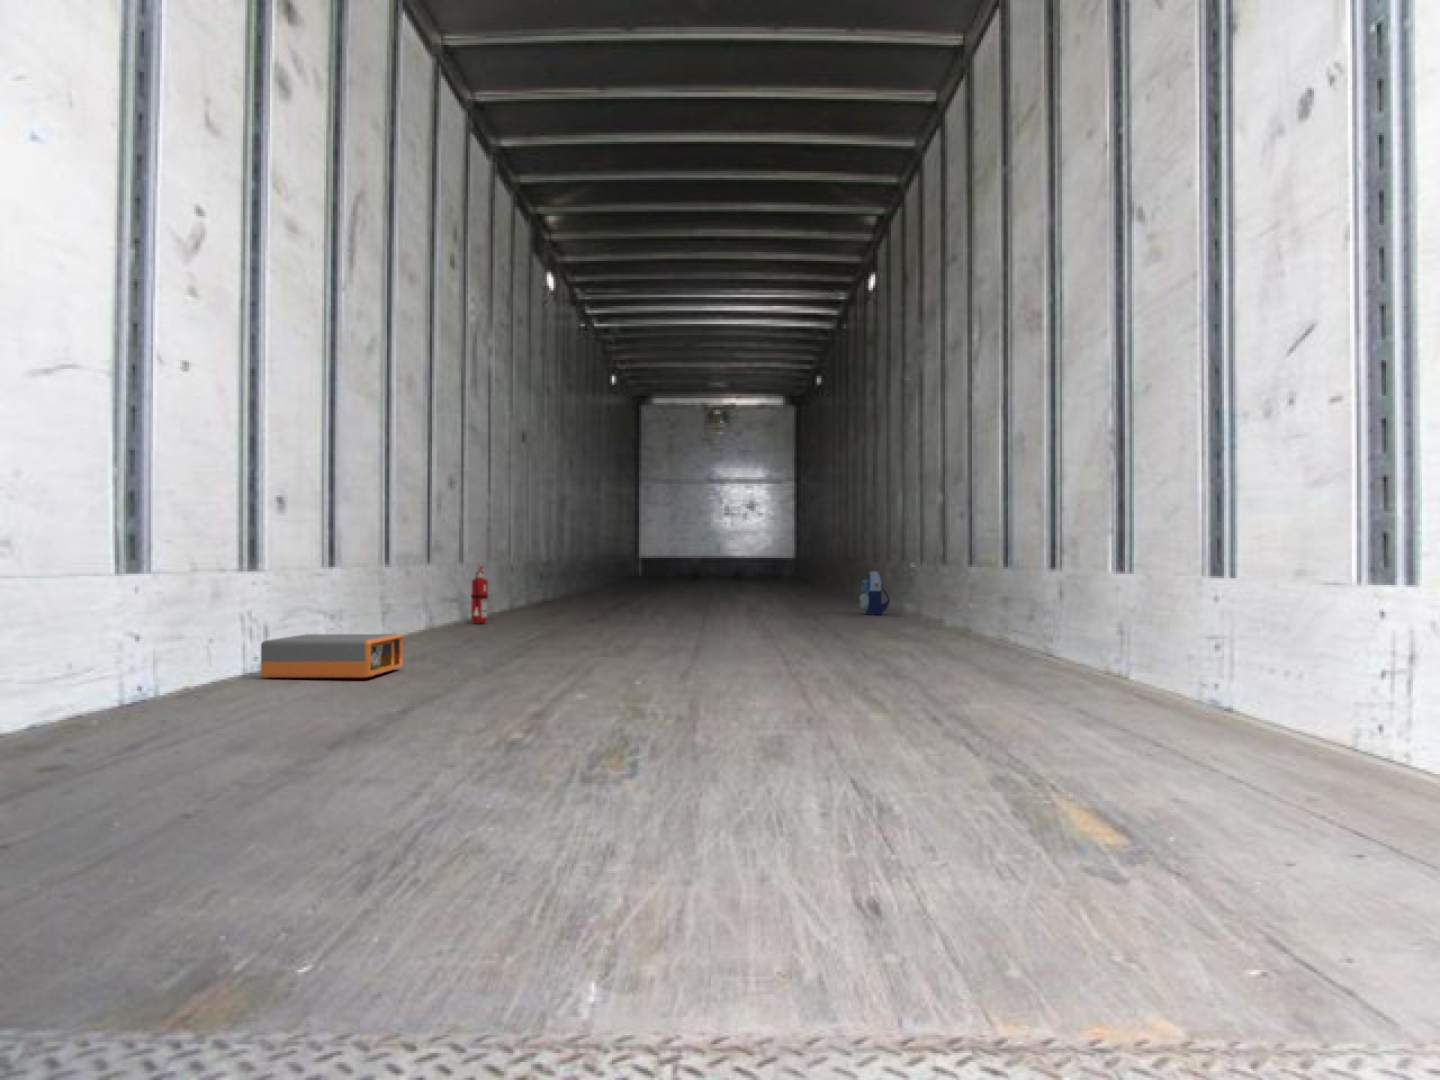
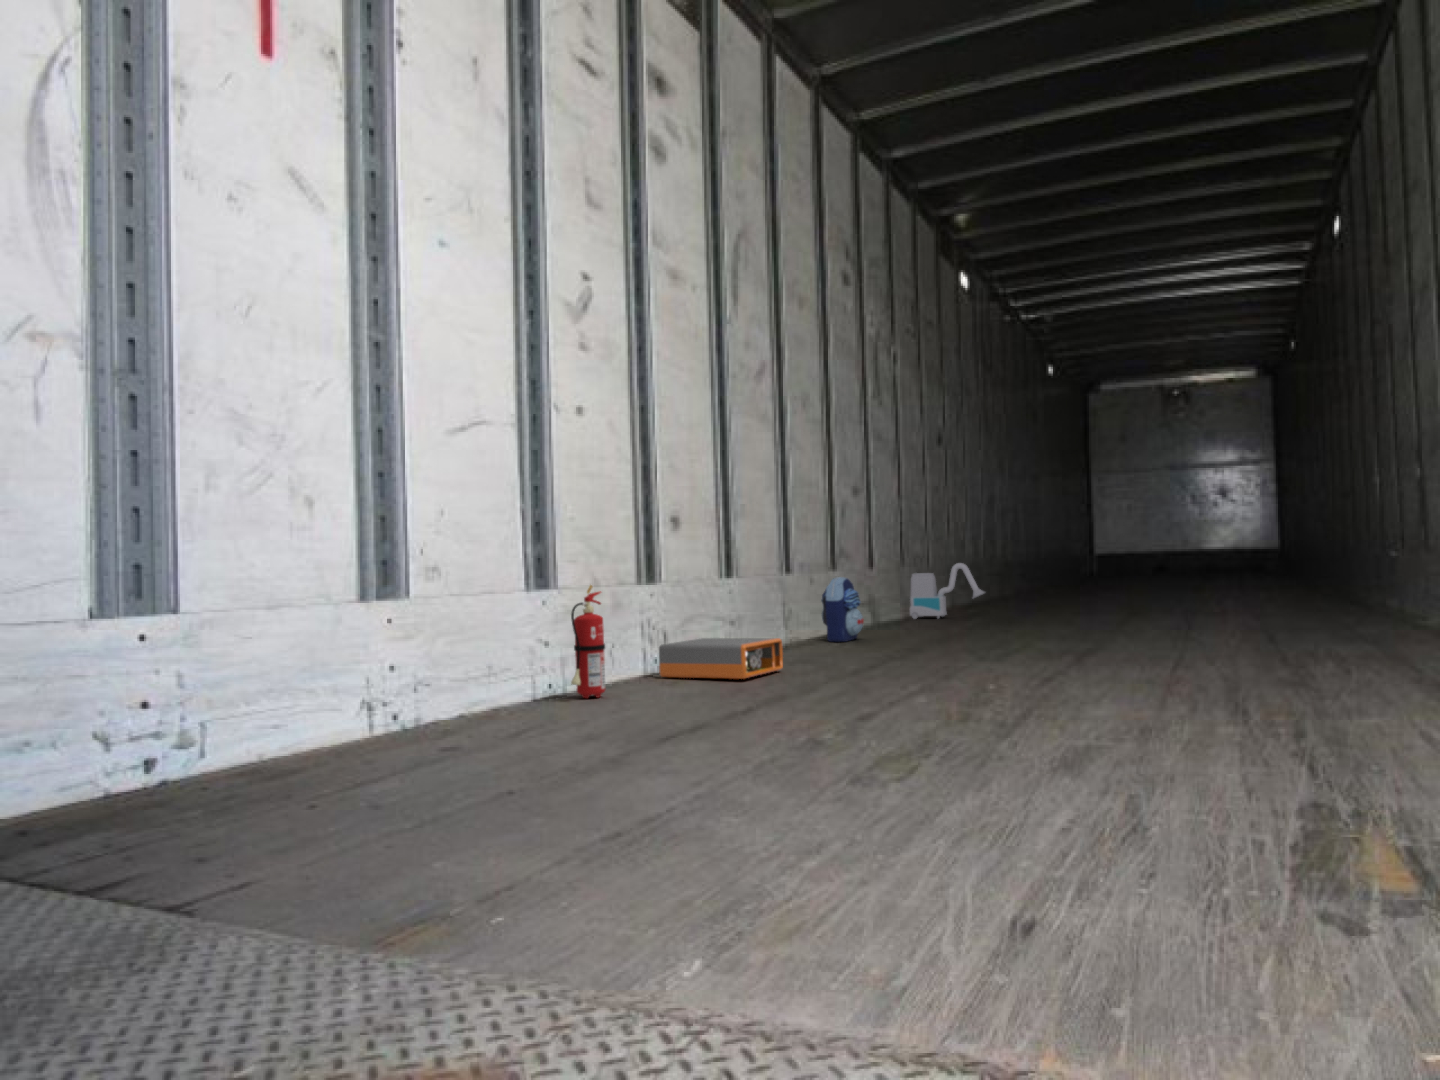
vacuum cleaner: none [493,562,571,618] -> present [910,563,985,619]
fire extinguisher: present [471,566,488,624] -> present [571,585,605,698]
backpack: present [859,572,890,615] -> present [821,577,864,642]

